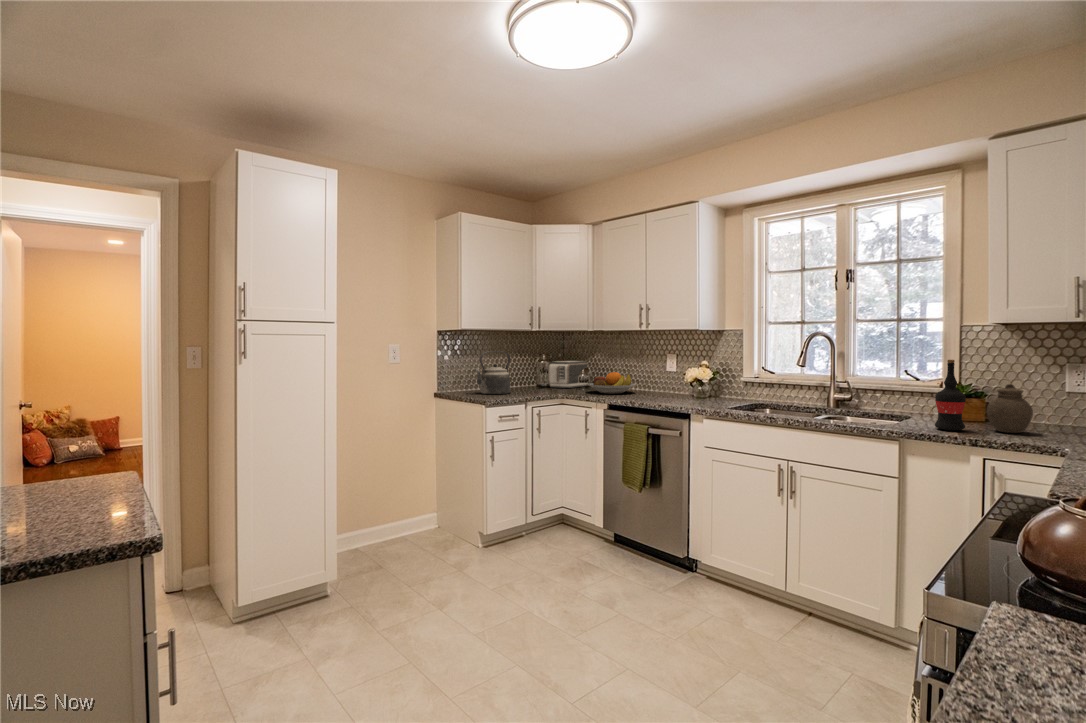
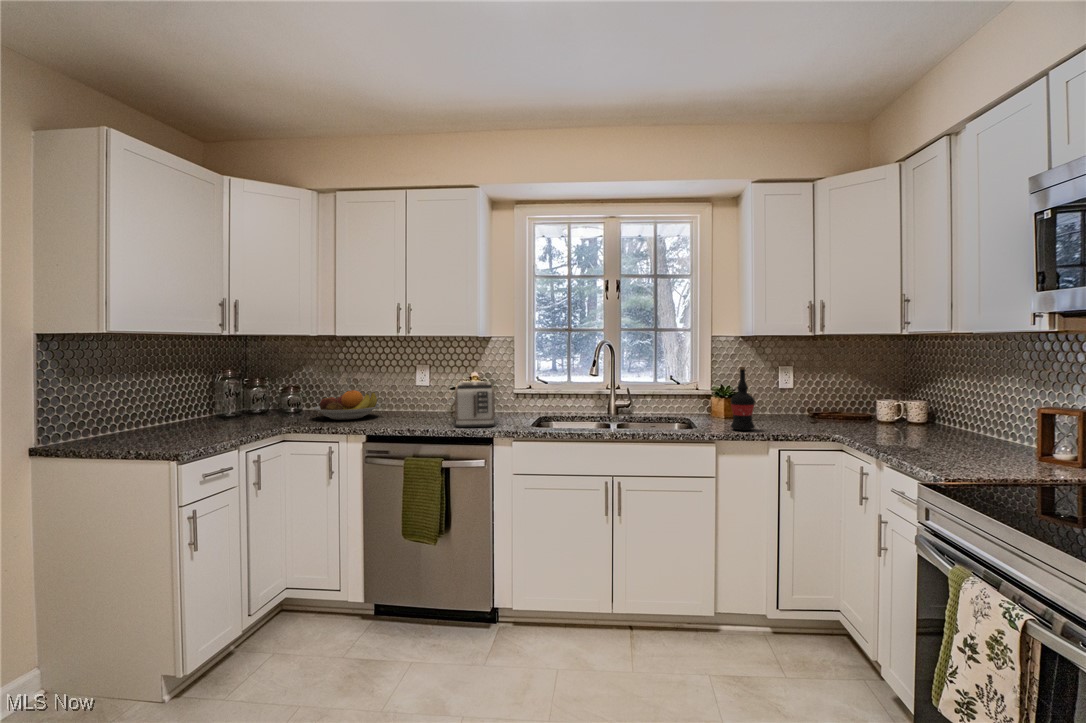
kettle: present [475,351,511,394] -> none [128,367,195,439]
toaster: present [548,361,587,388] -> present [455,381,495,427]
jar: present [987,384,1033,433] -> none [759,386,791,428]

